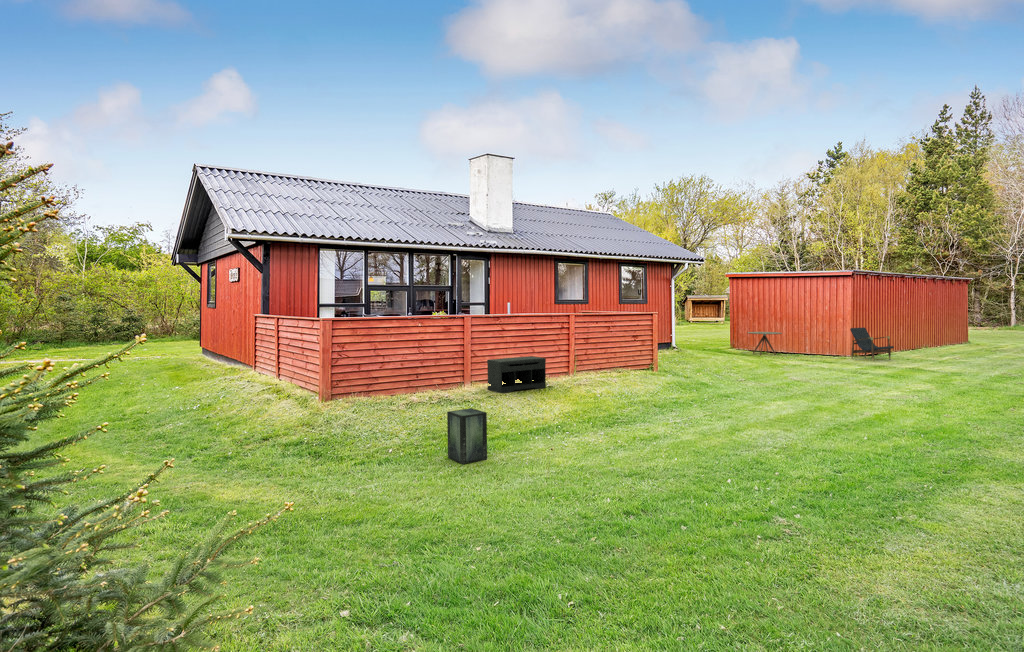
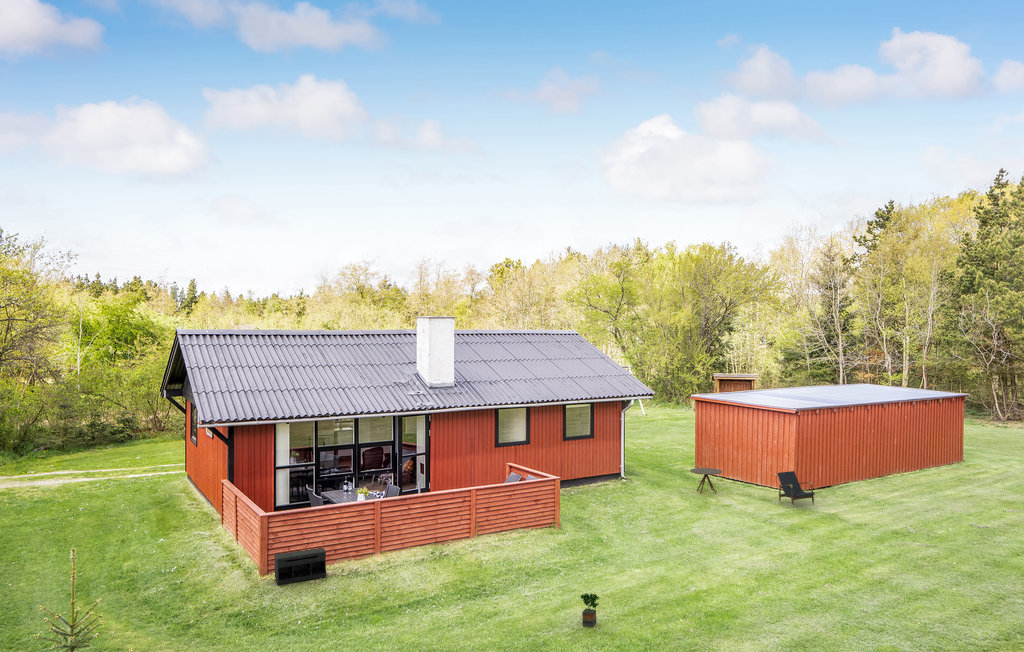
bench: present [487,356,546,393] -> present [274,548,326,586]
potted tree: none [804,400,839,445] -> present [581,593,599,627]
storage box: present [447,408,487,464] -> none [328,598,353,639]

